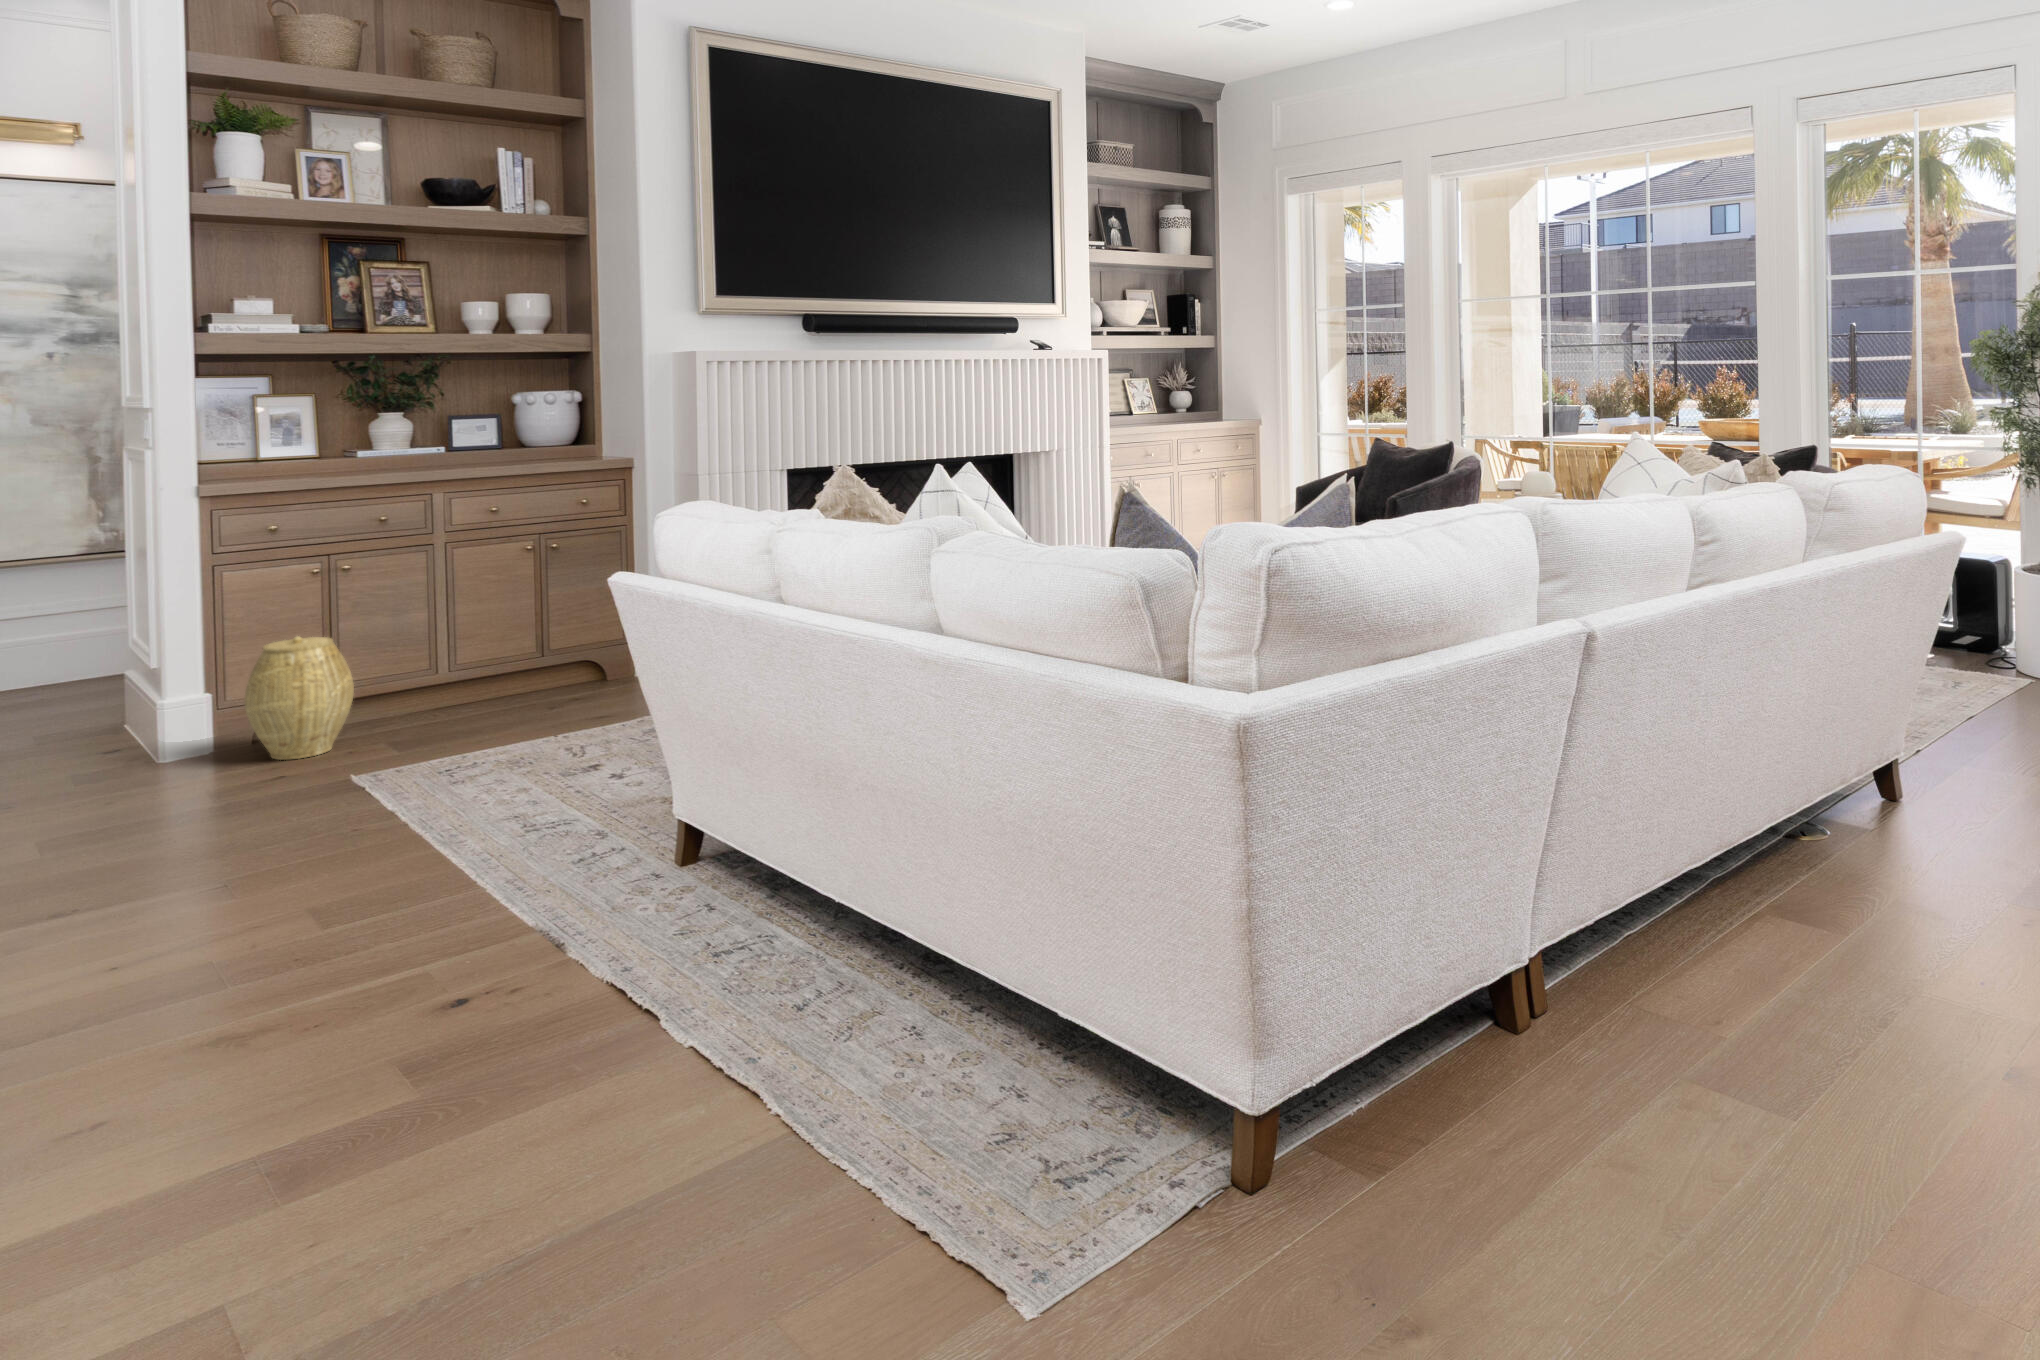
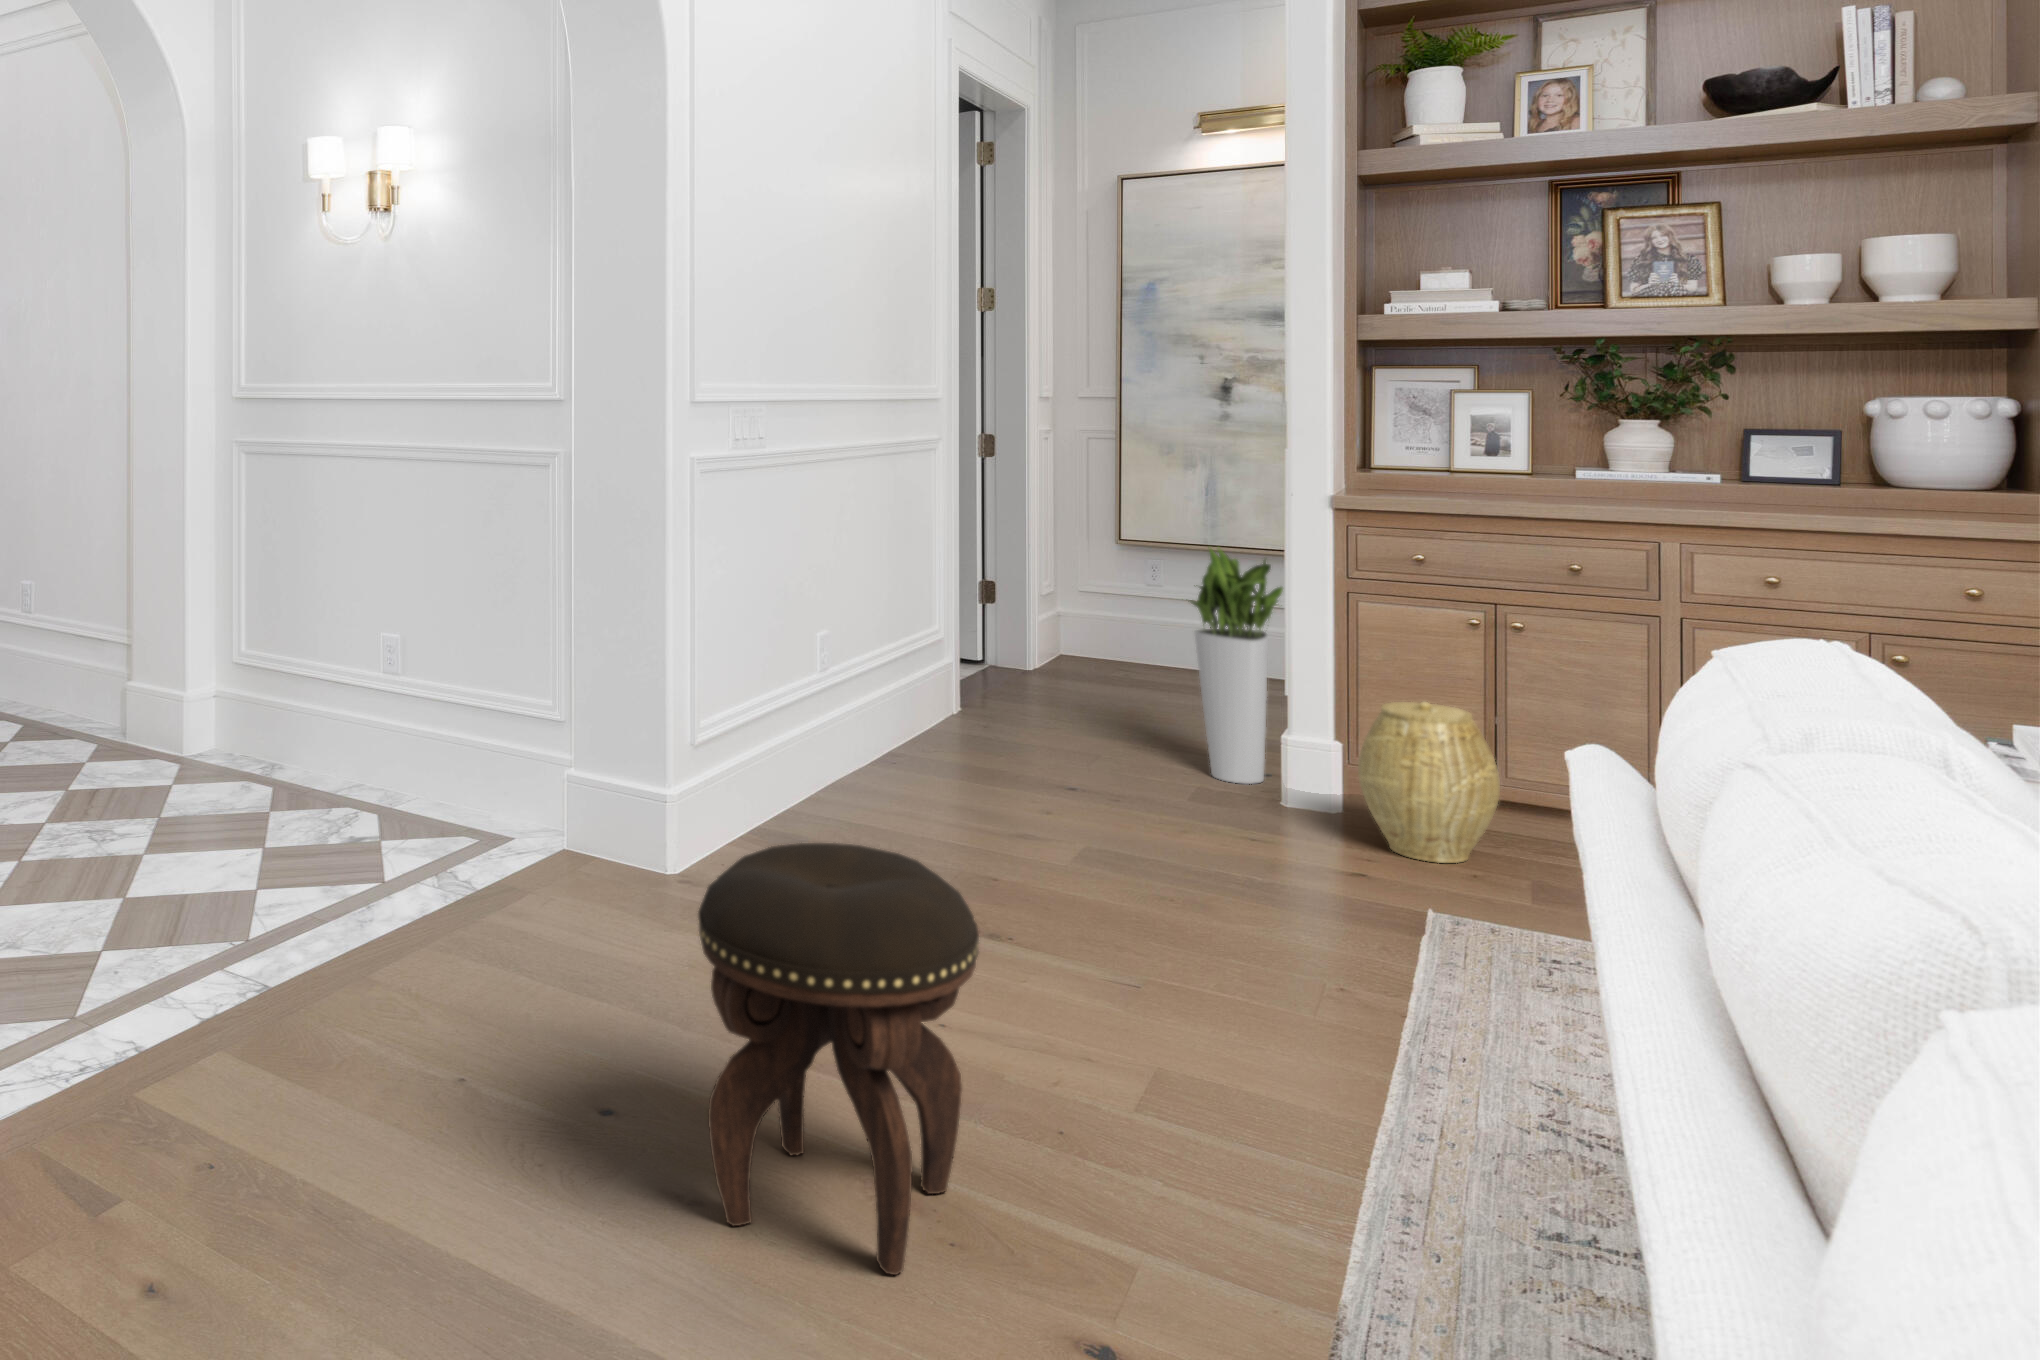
planter: none [19,548,142,763] -> present [1190,548,1283,784]
footstool: none [75,778,349,1130] -> present [698,843,979,1275]

